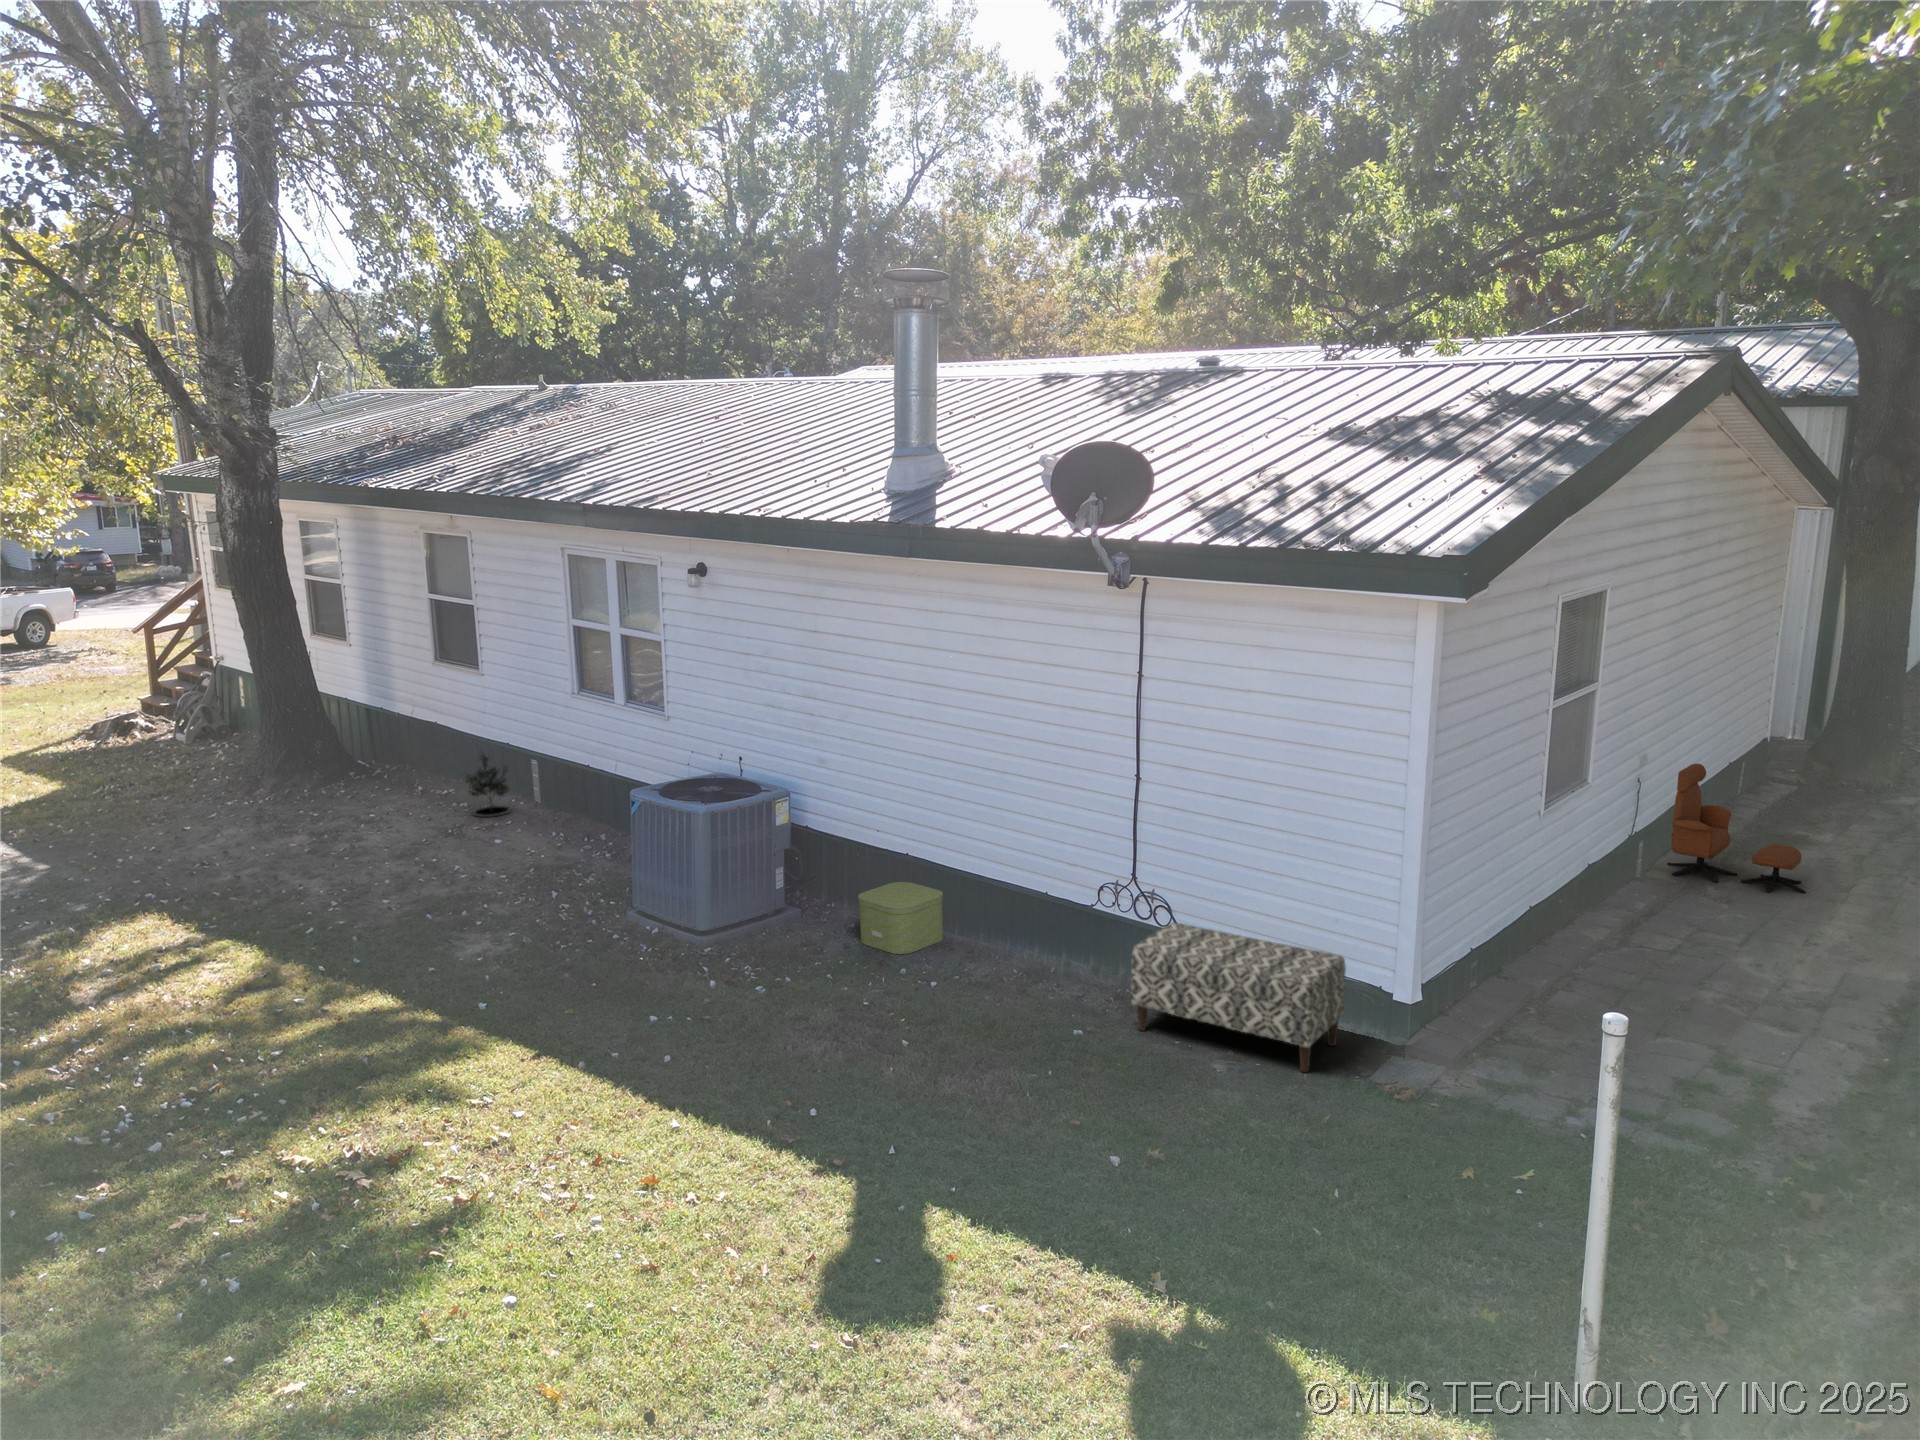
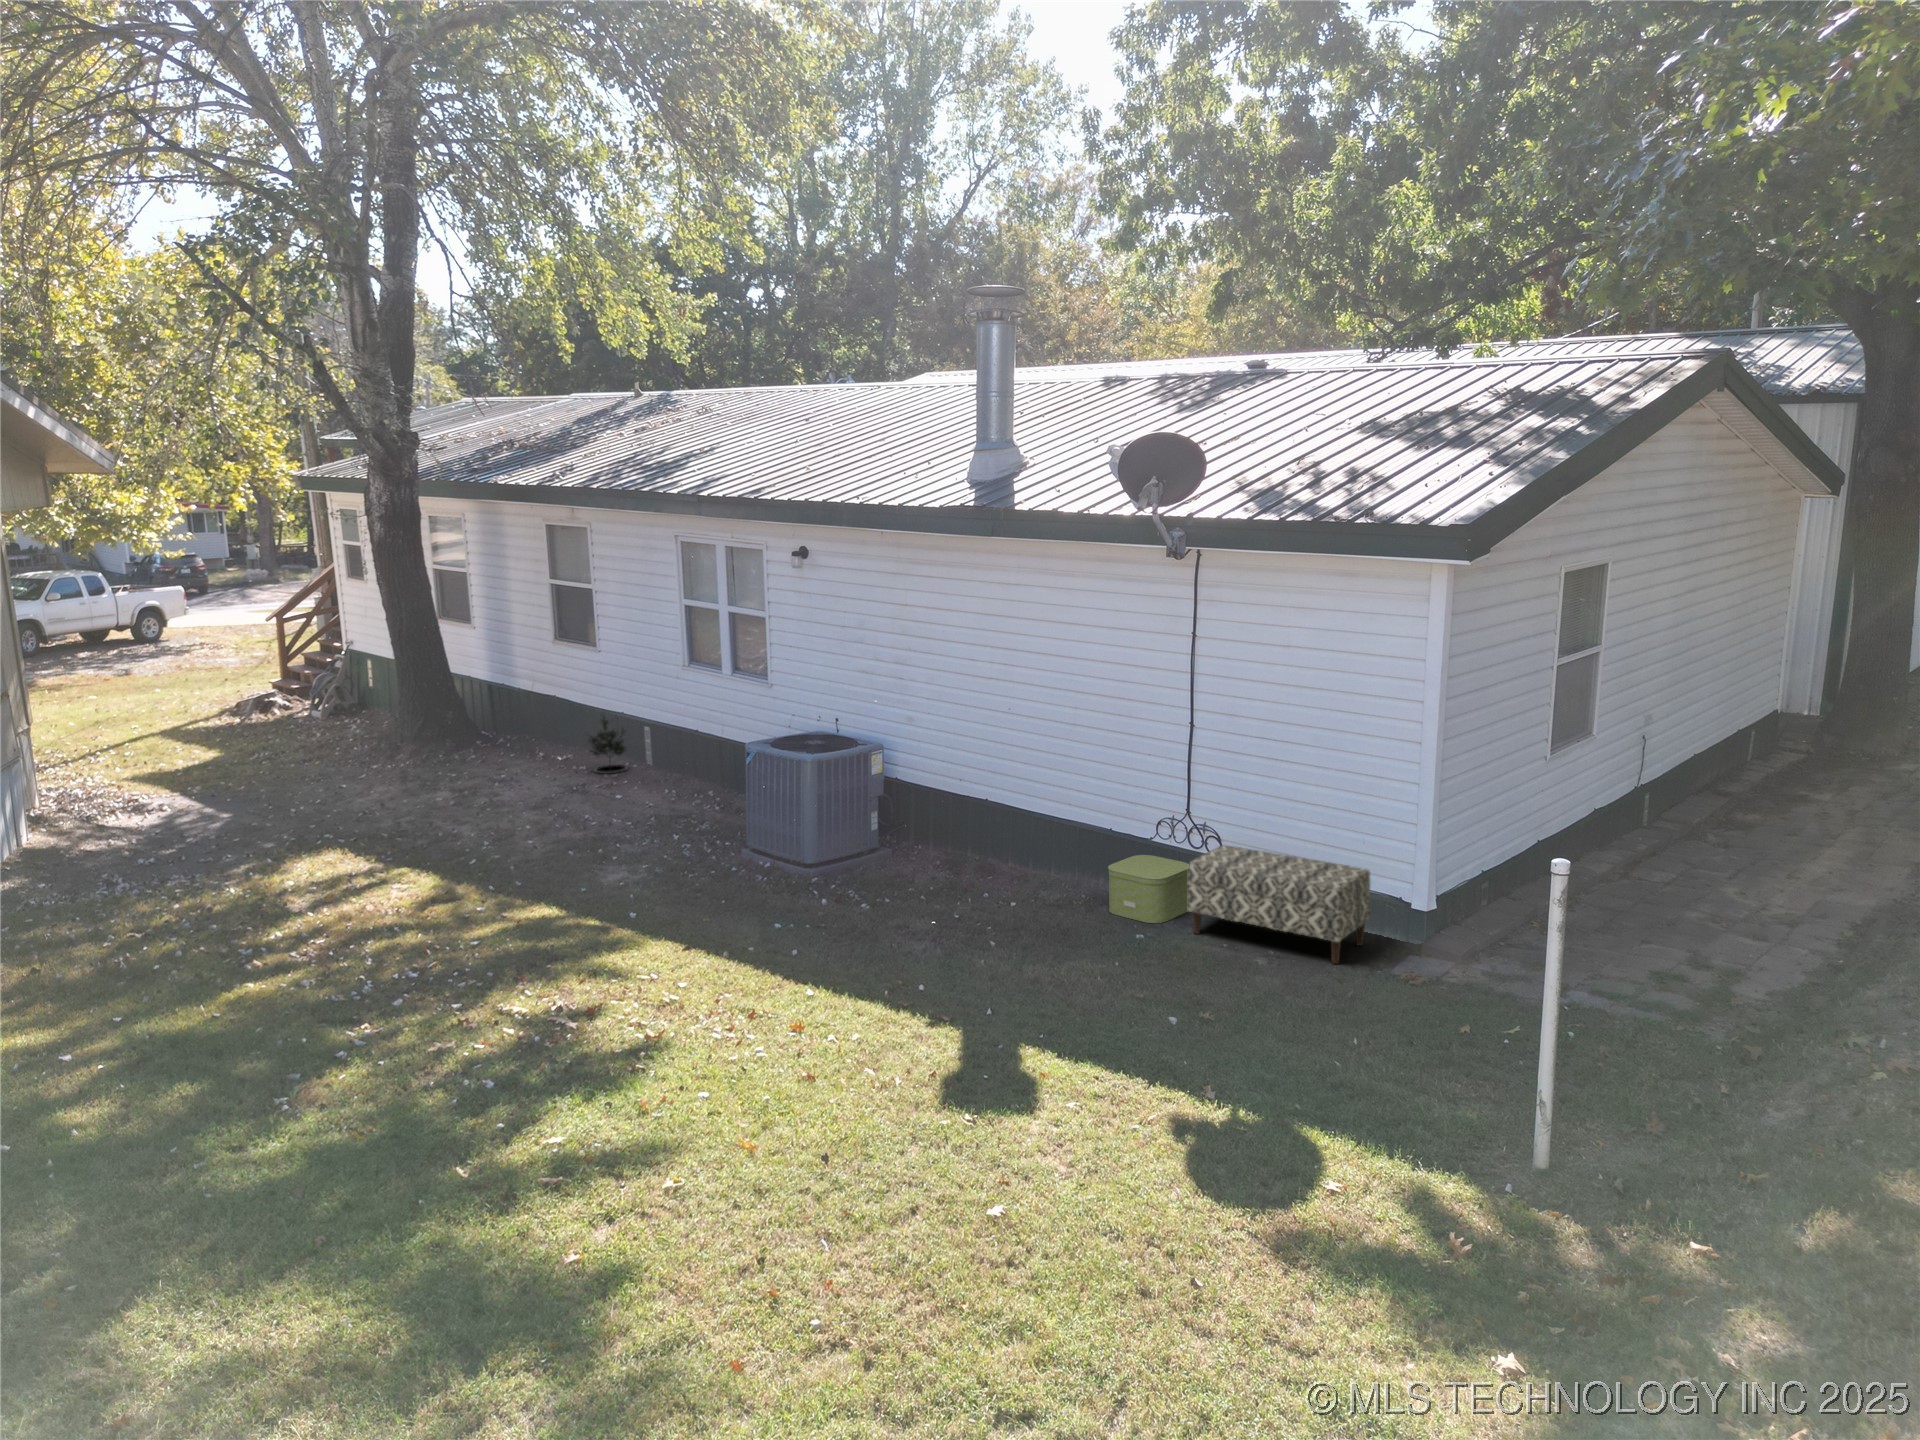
lounge chair: present [1667,764,1806,893] -> none [1667,722,1789,835]
storage box: present [858,882,943,954] -> present [1108,855,1189,923]

